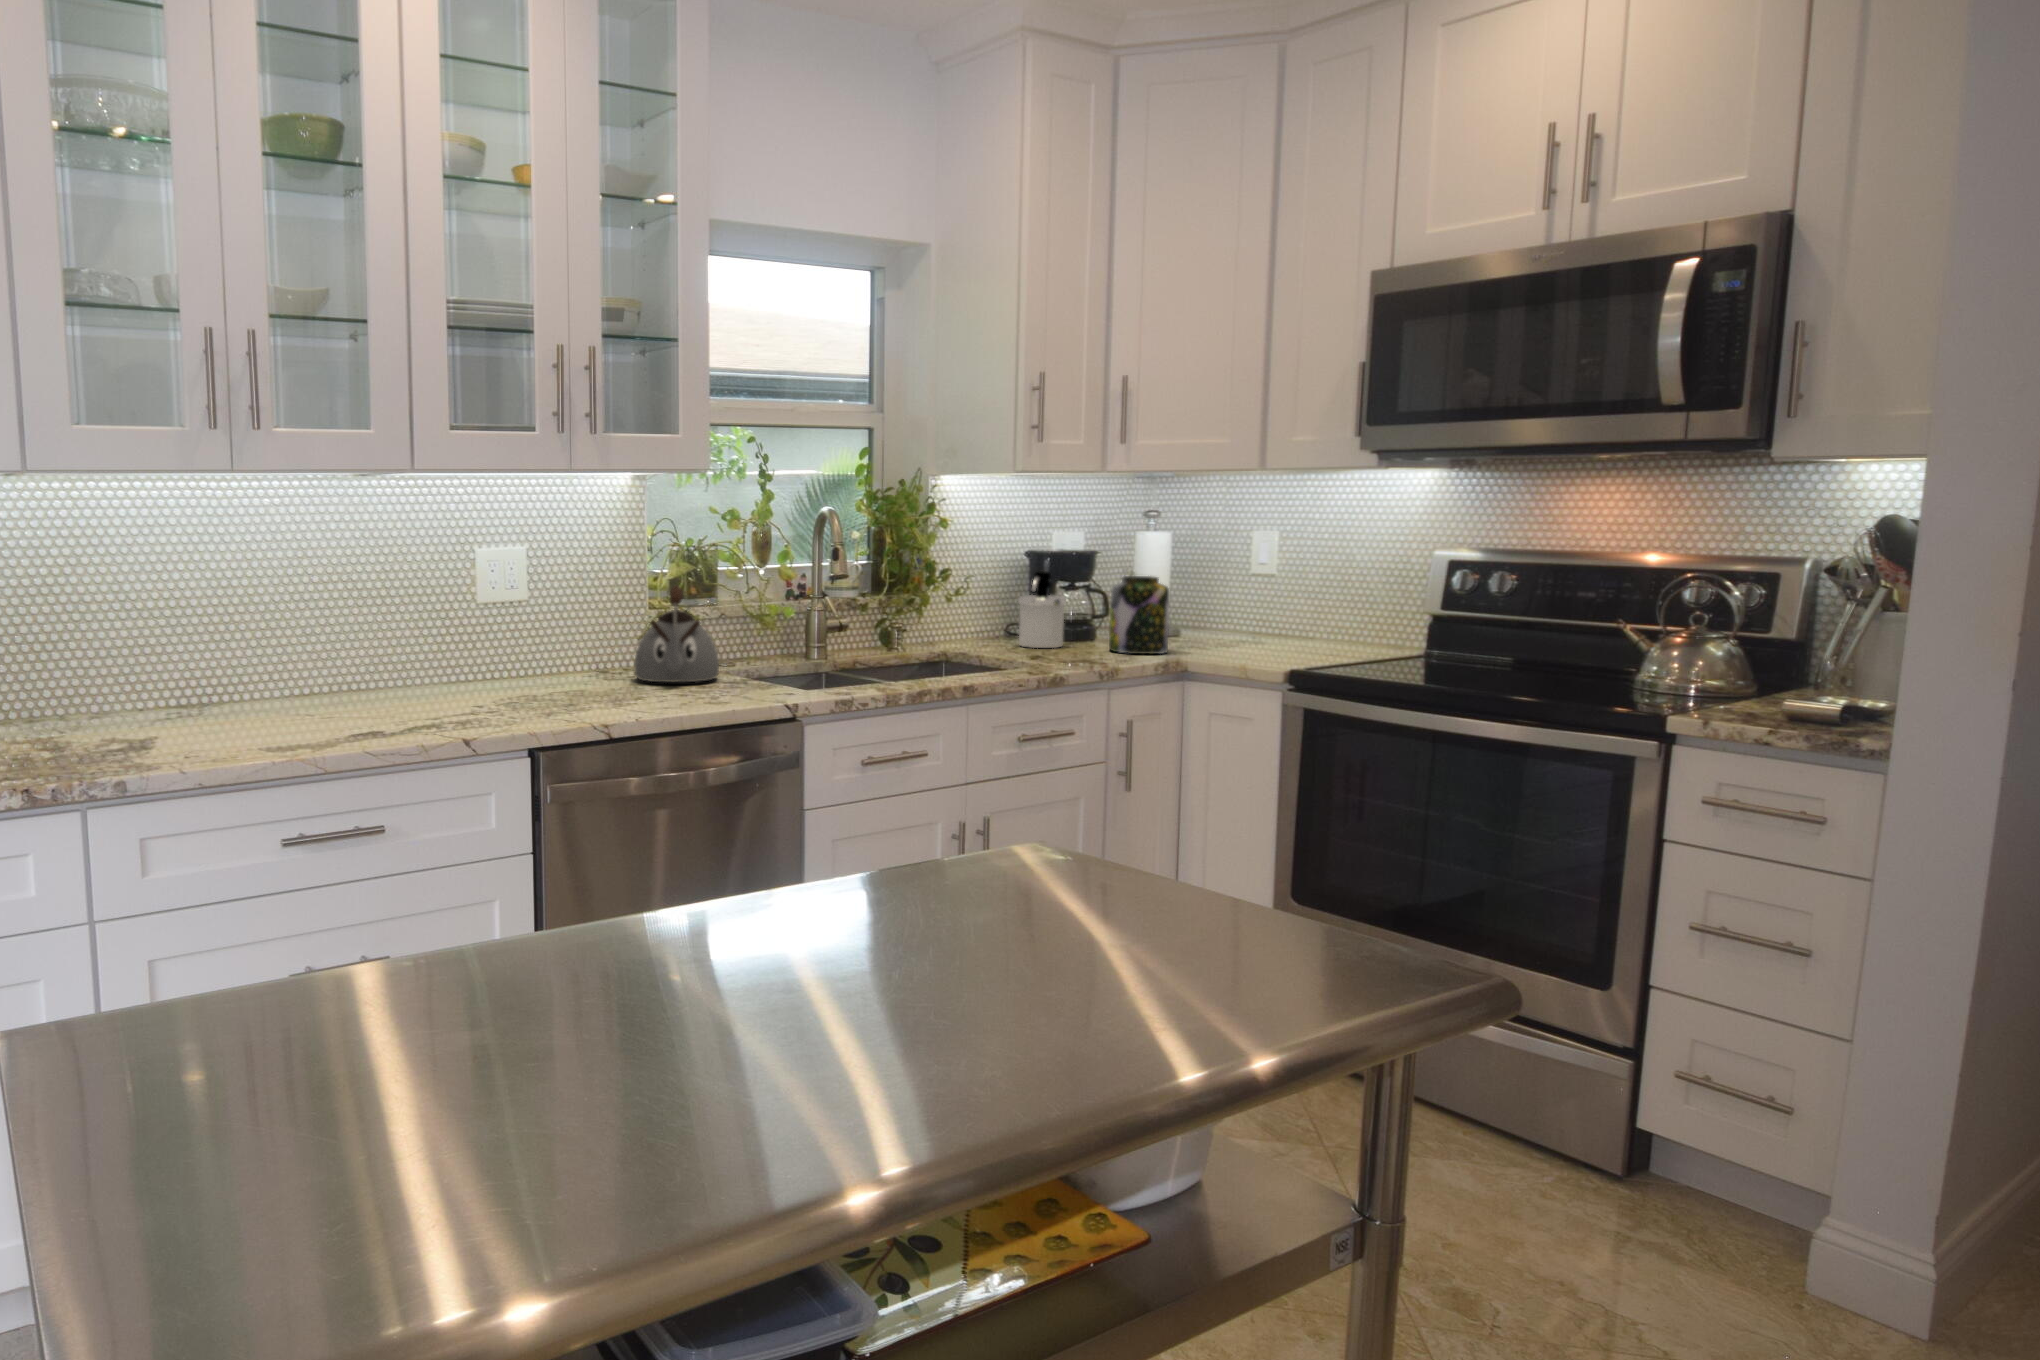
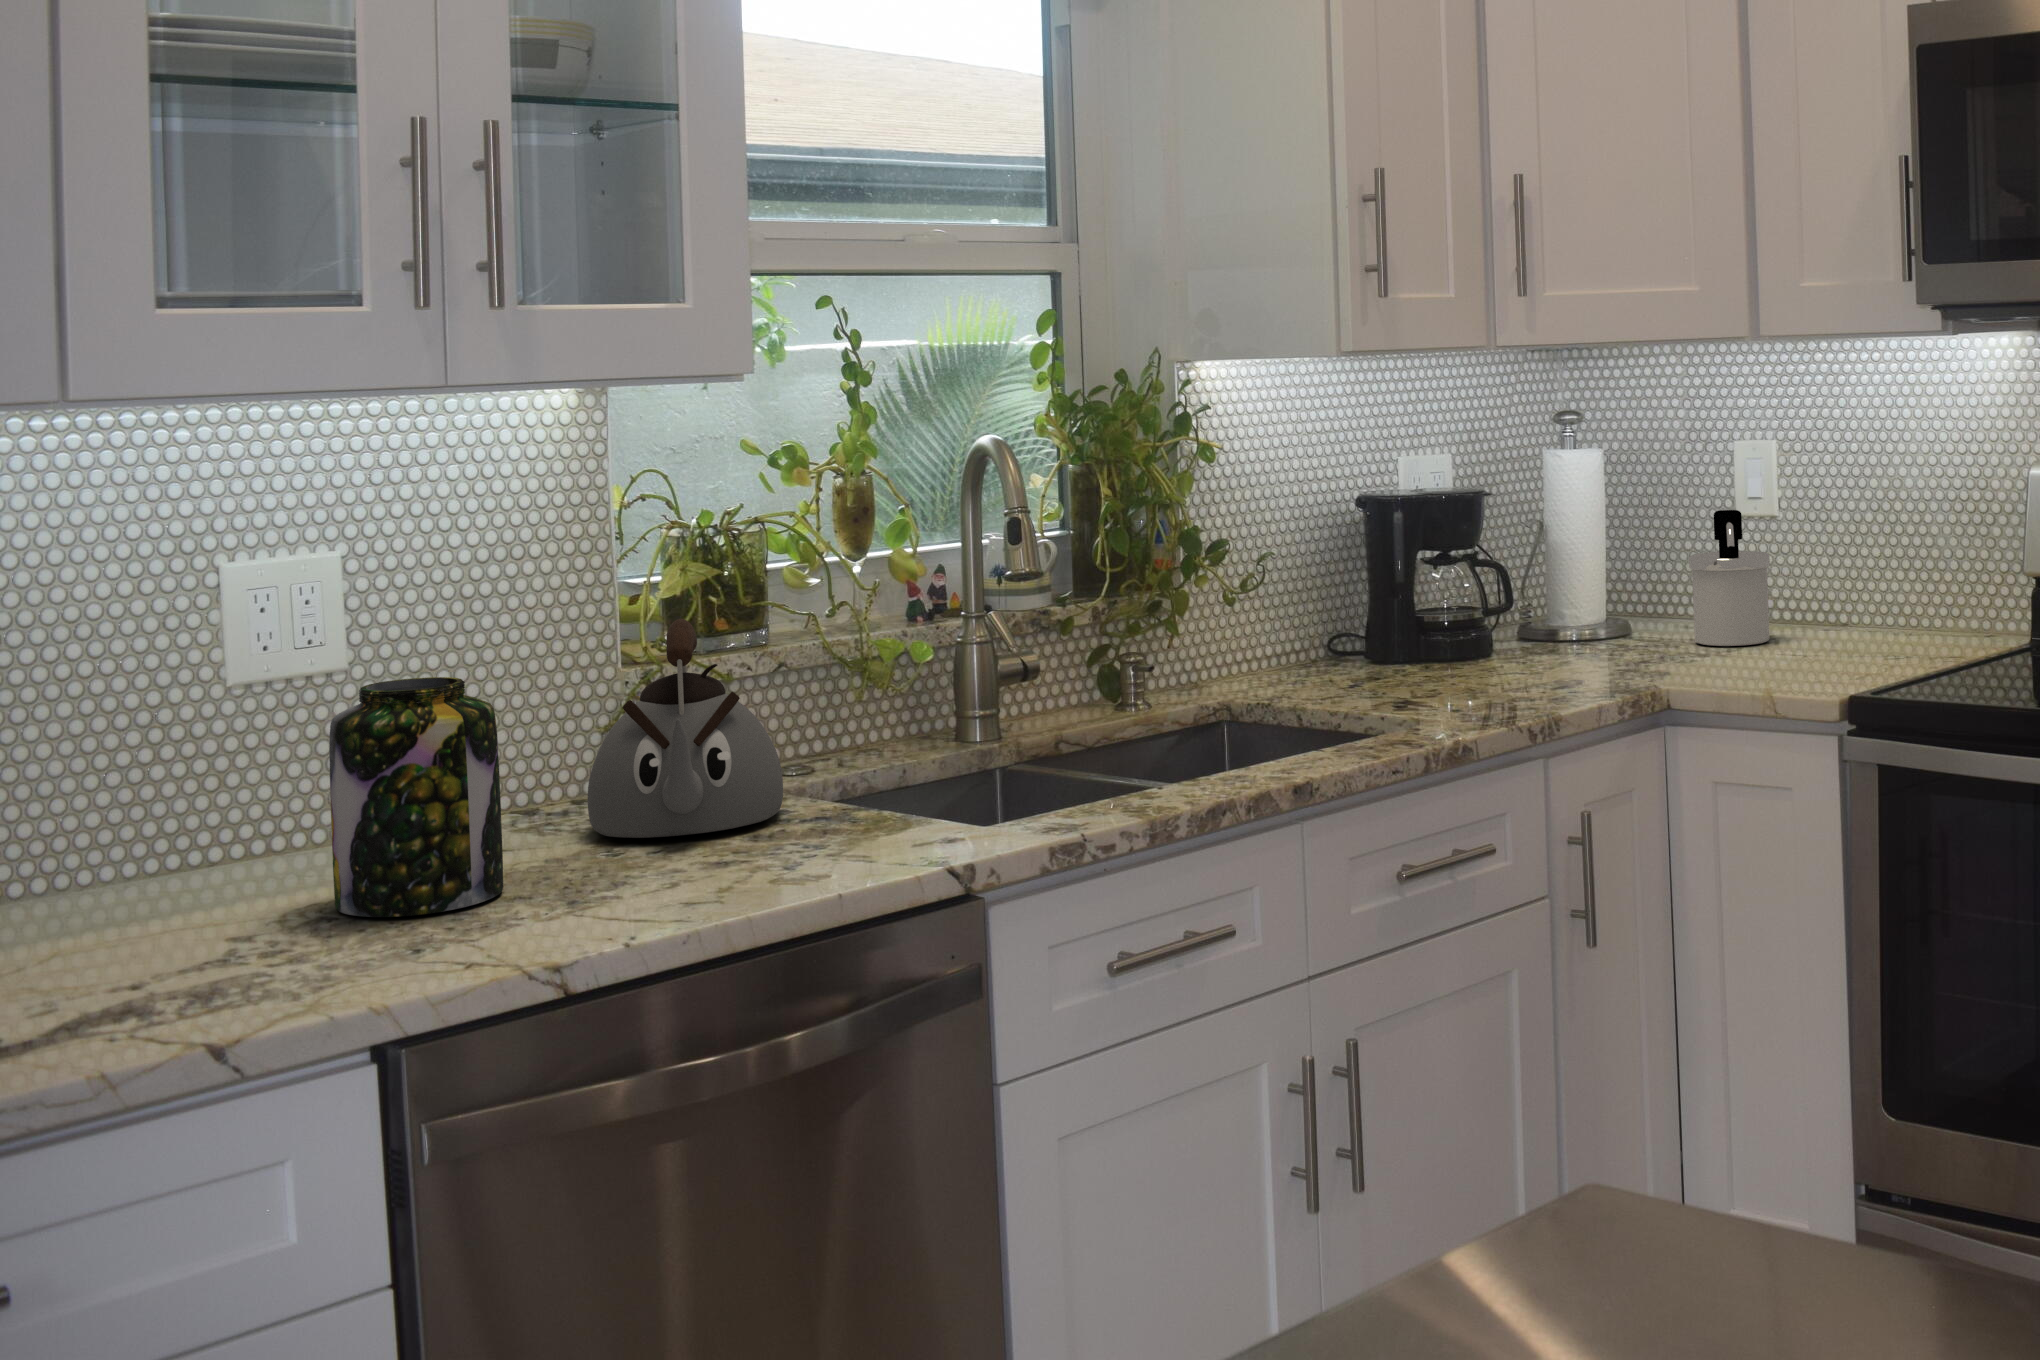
soap dispenser: present [1018,571,1066,648] -> present [1689,510,1770,646]
jar: present [1109,576,1169,654] -> present [329,677,503,917]

